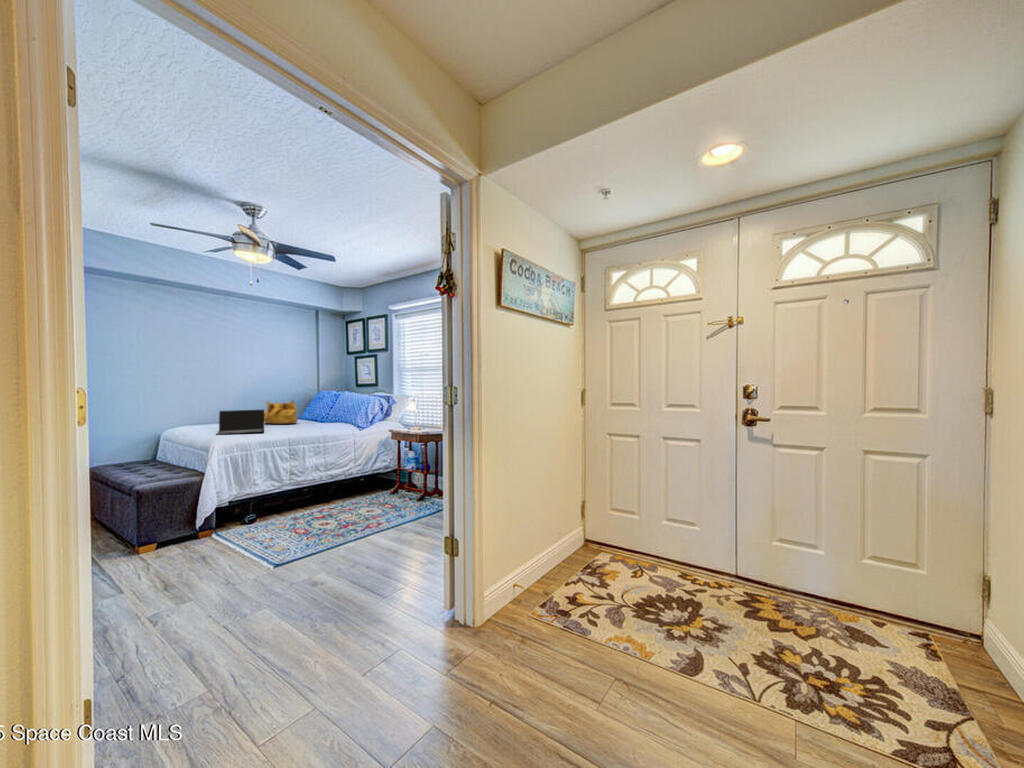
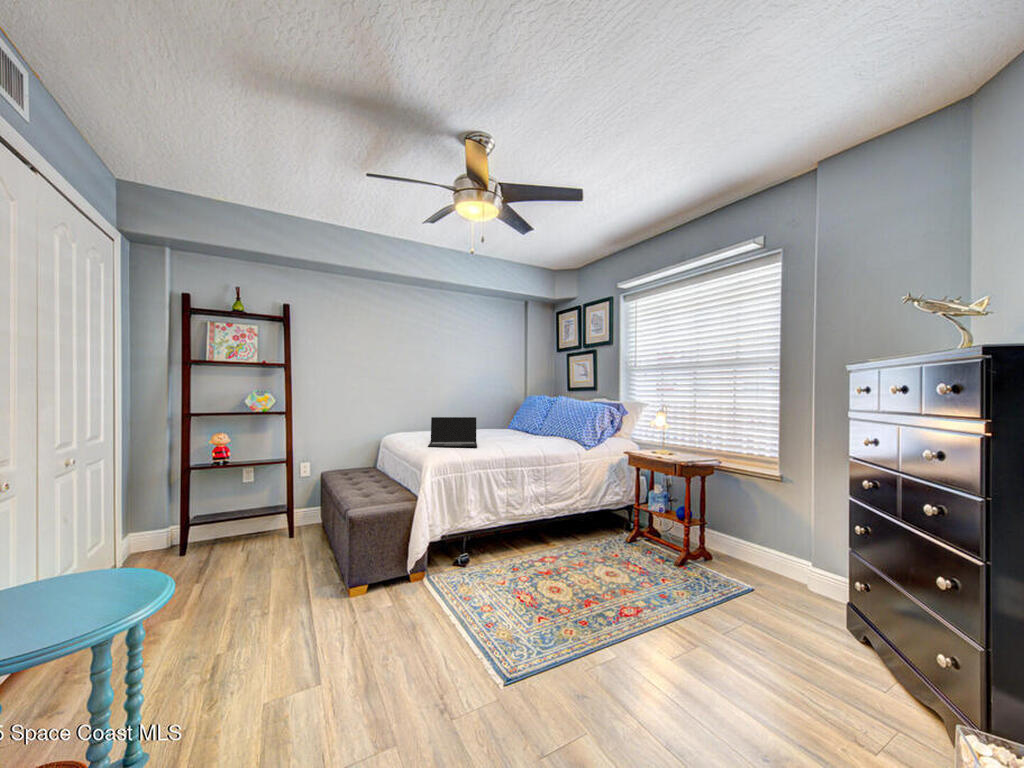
handbag: present [264,400,297,424] -> none [473,405,508,435]

